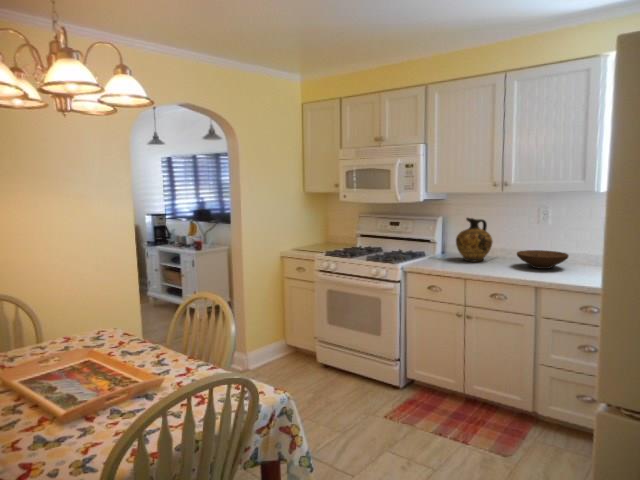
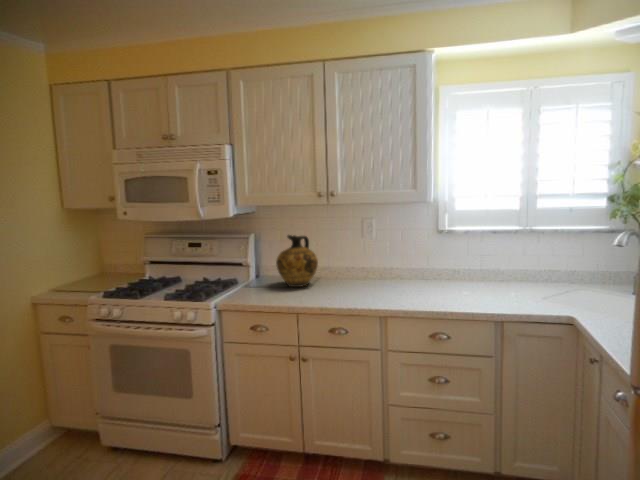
wooden bowl: present [517,250,568,269] -> none [347,267,401,289]

